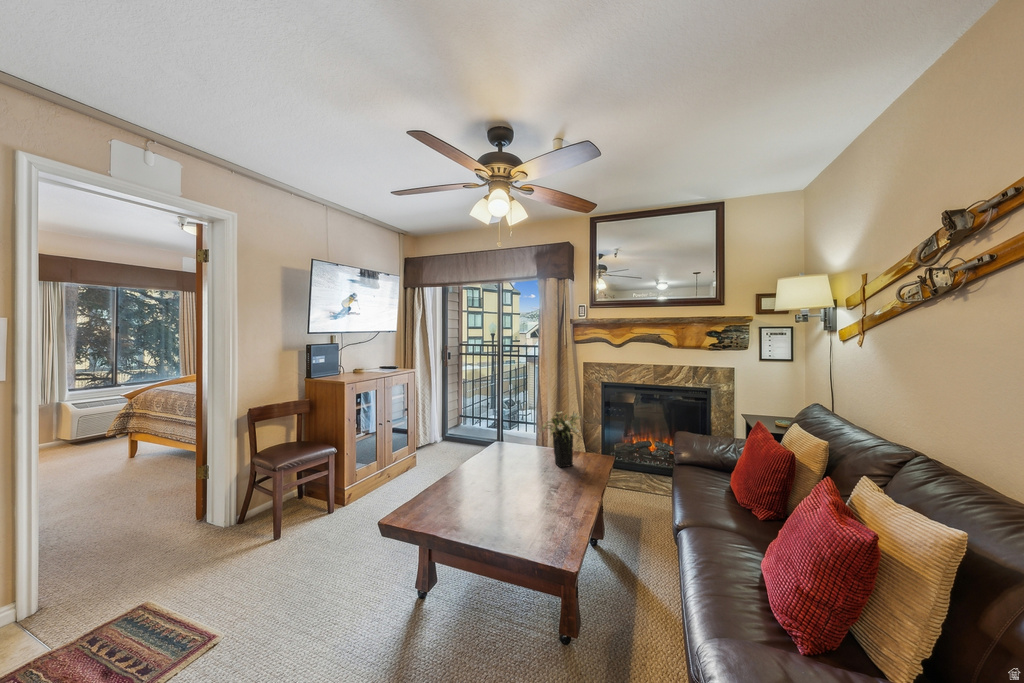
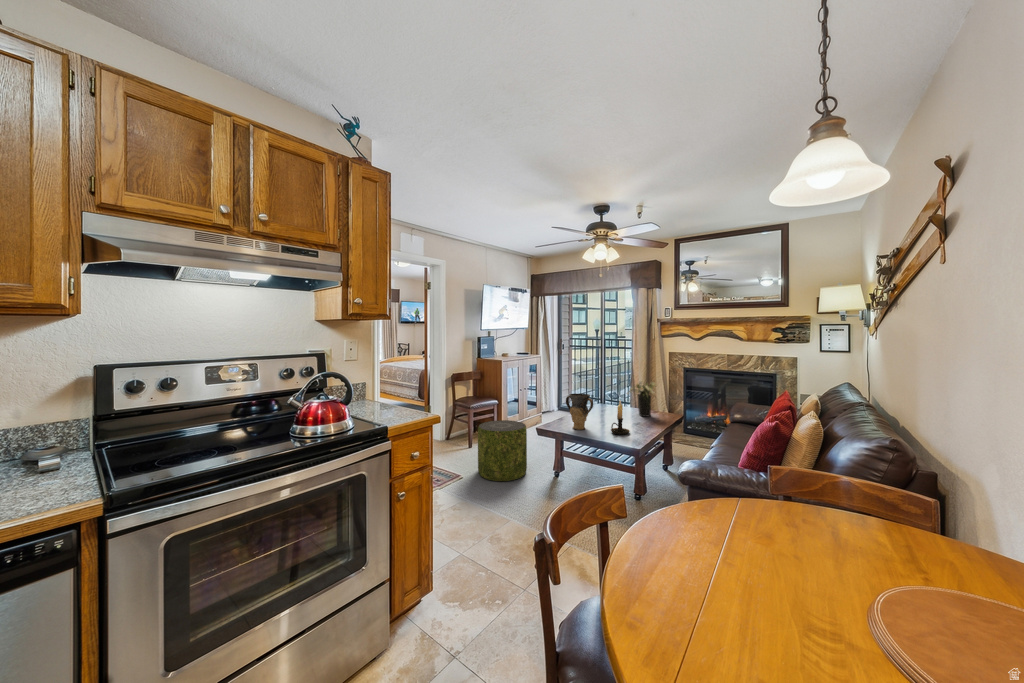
vase: none [439,445,487,514] -> present [566,393,593,430]
candle holder: none [518,458,550,525] -> present [611,401,630,435]
pouf: none [263,496,368,640] -> present [478,420,527,481]

